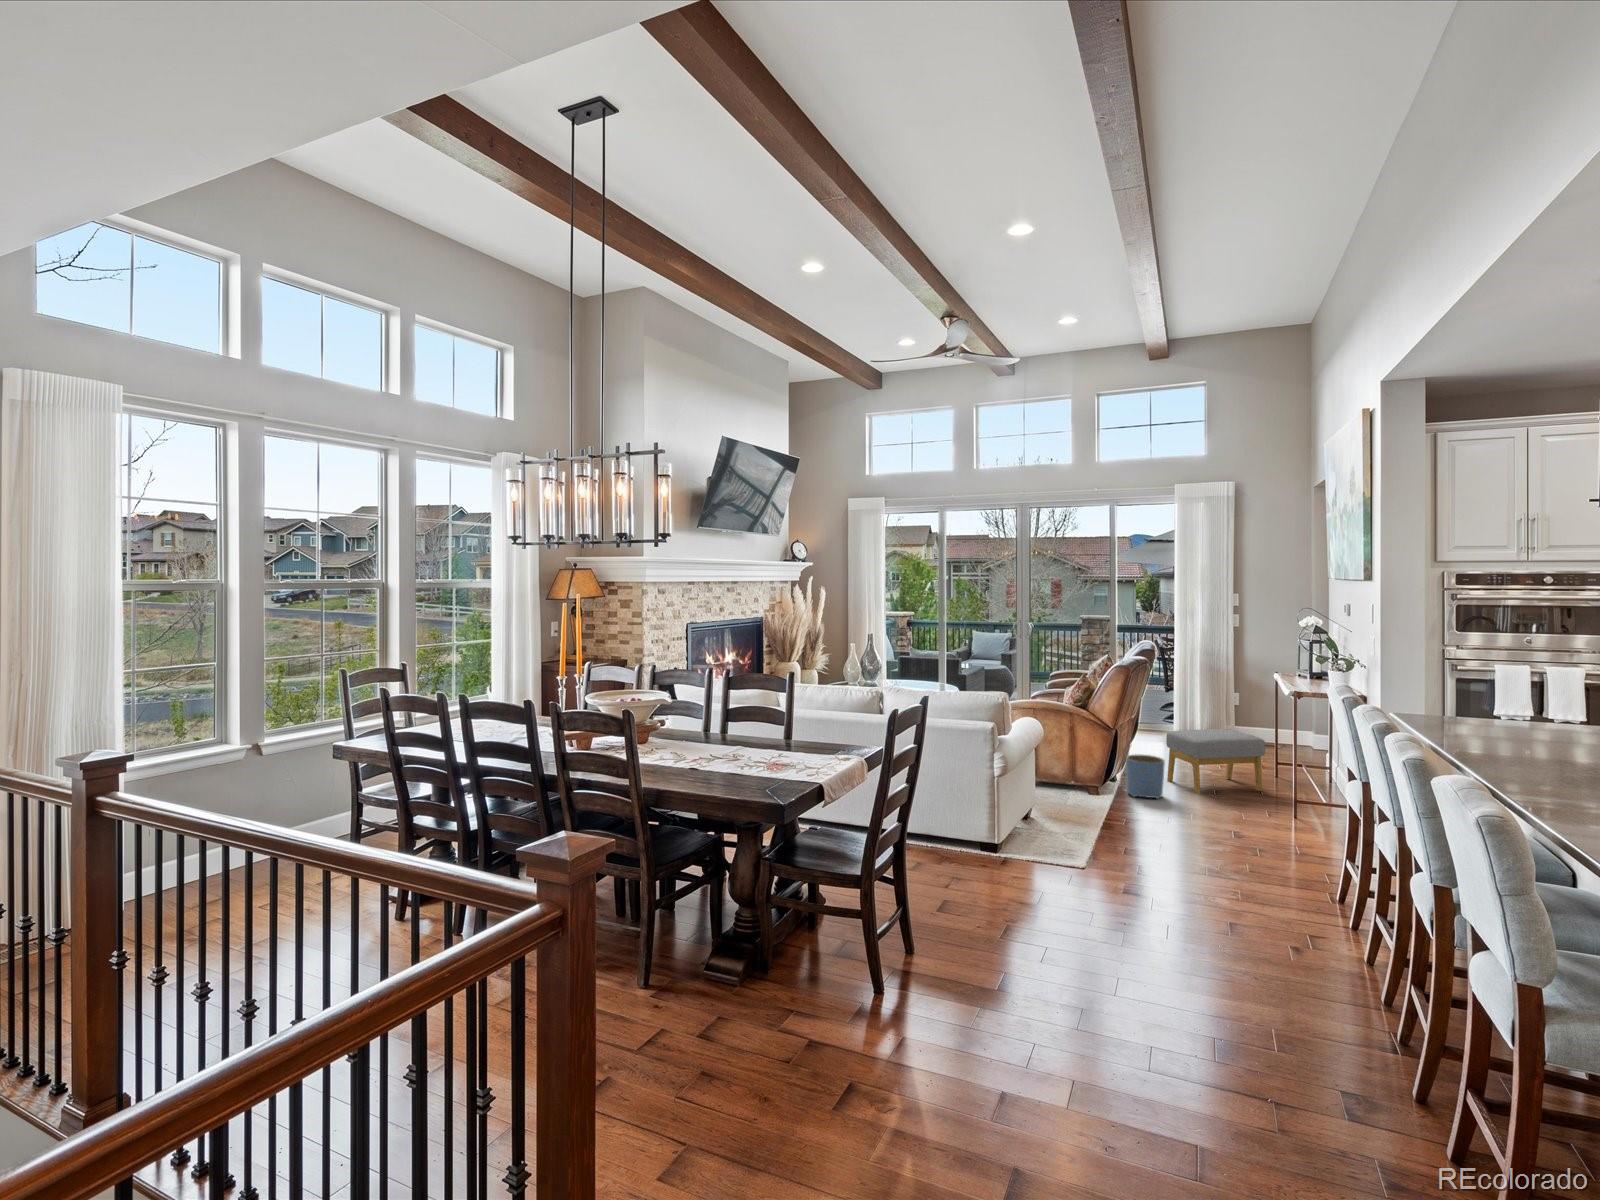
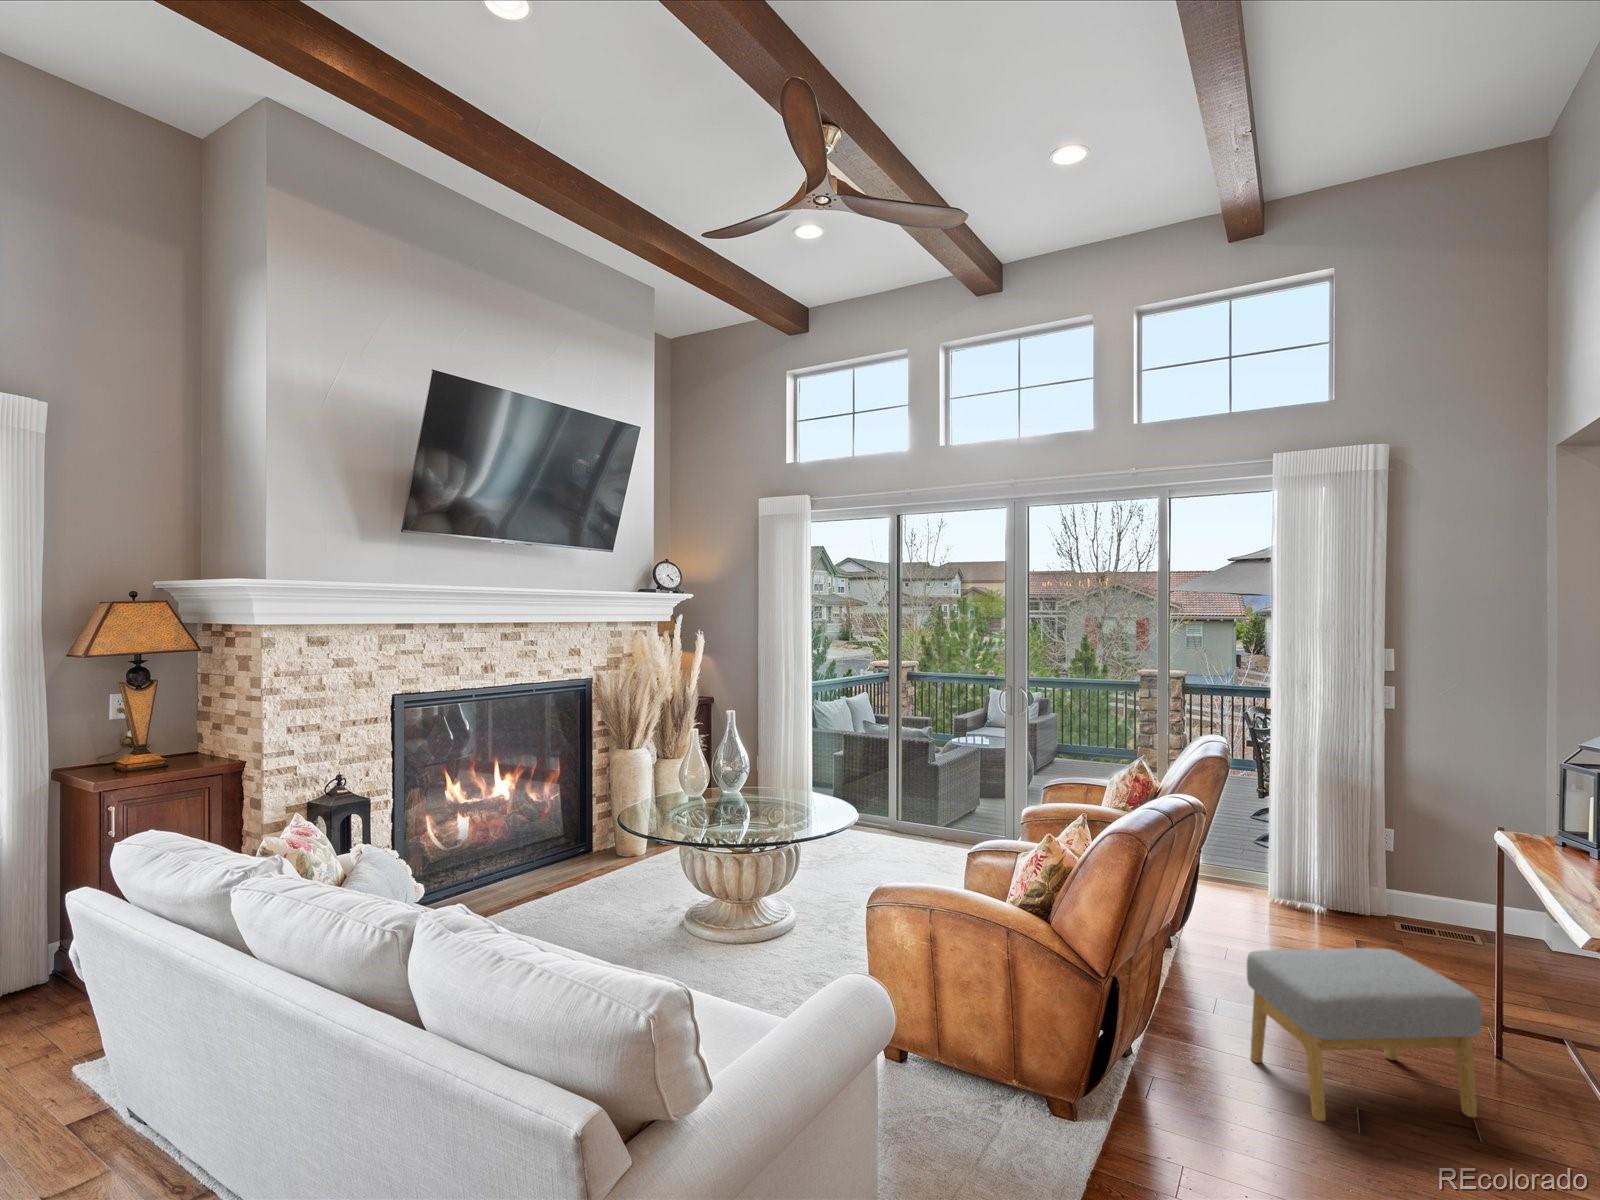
planter: present [1126,754,1165,799] -> none [1146,1017,1236,1144]

